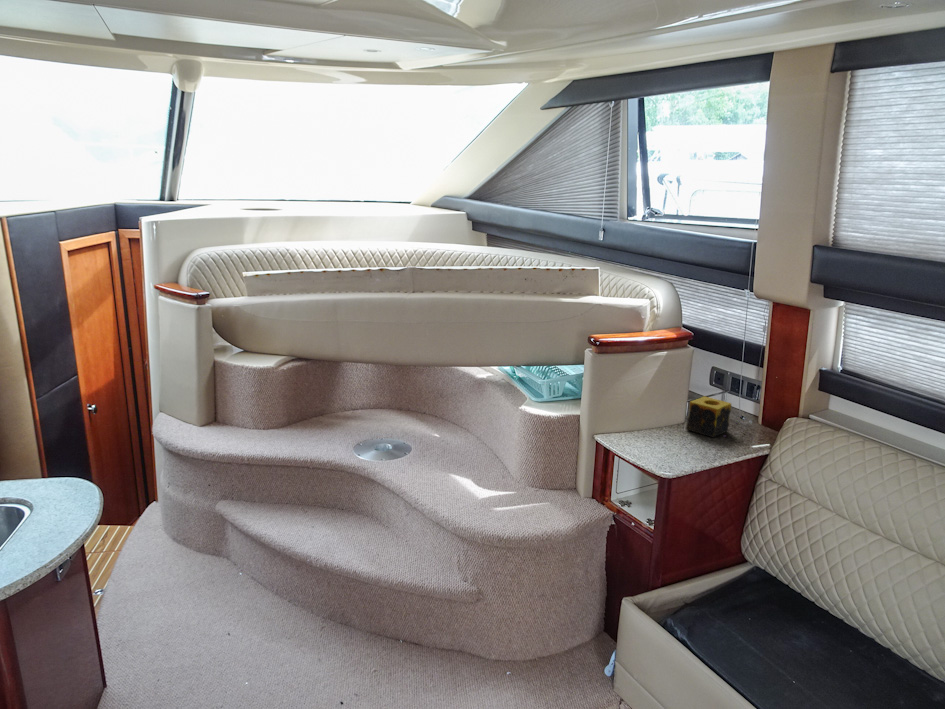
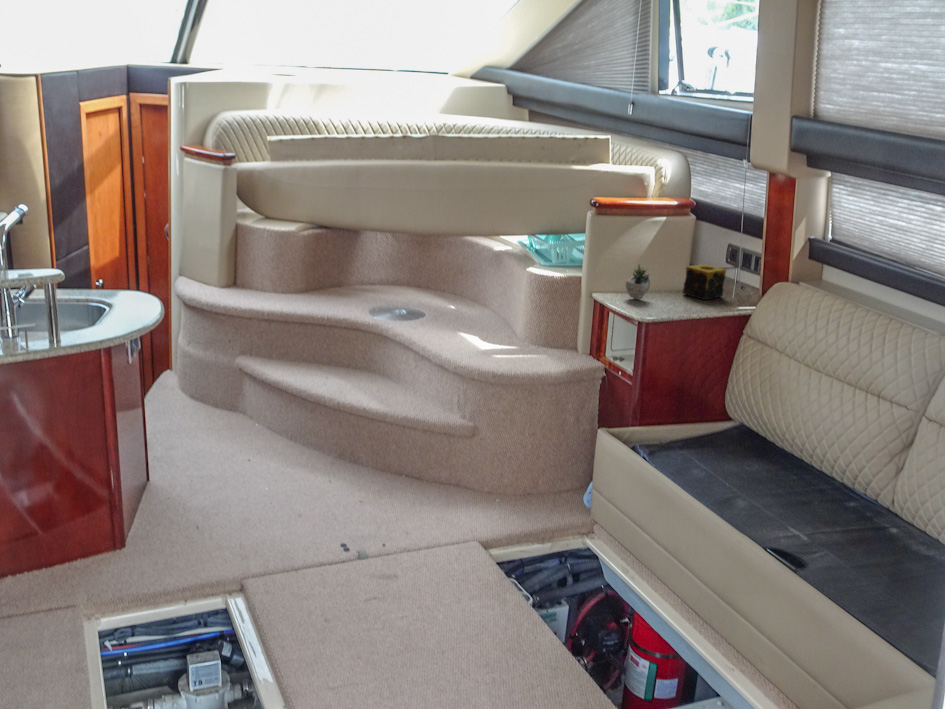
succulent plant: none [632,403,687,443] -> present [626,265,650,300]

